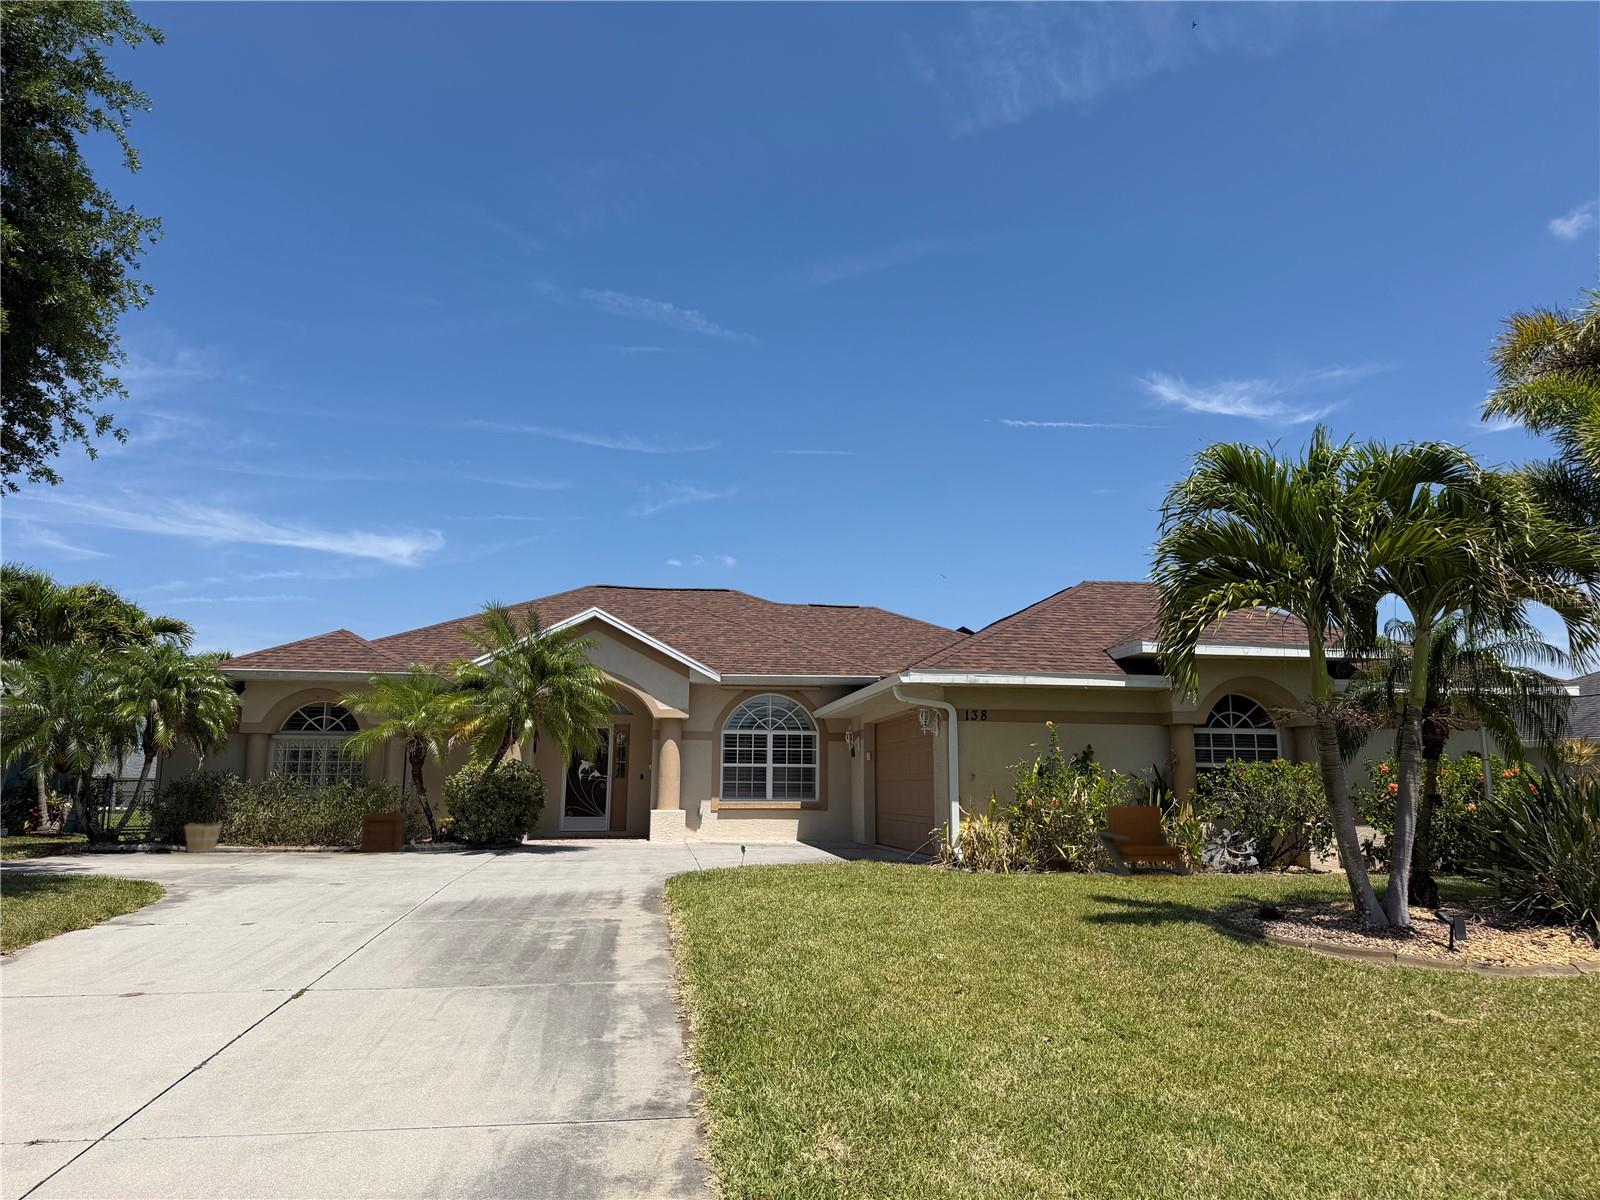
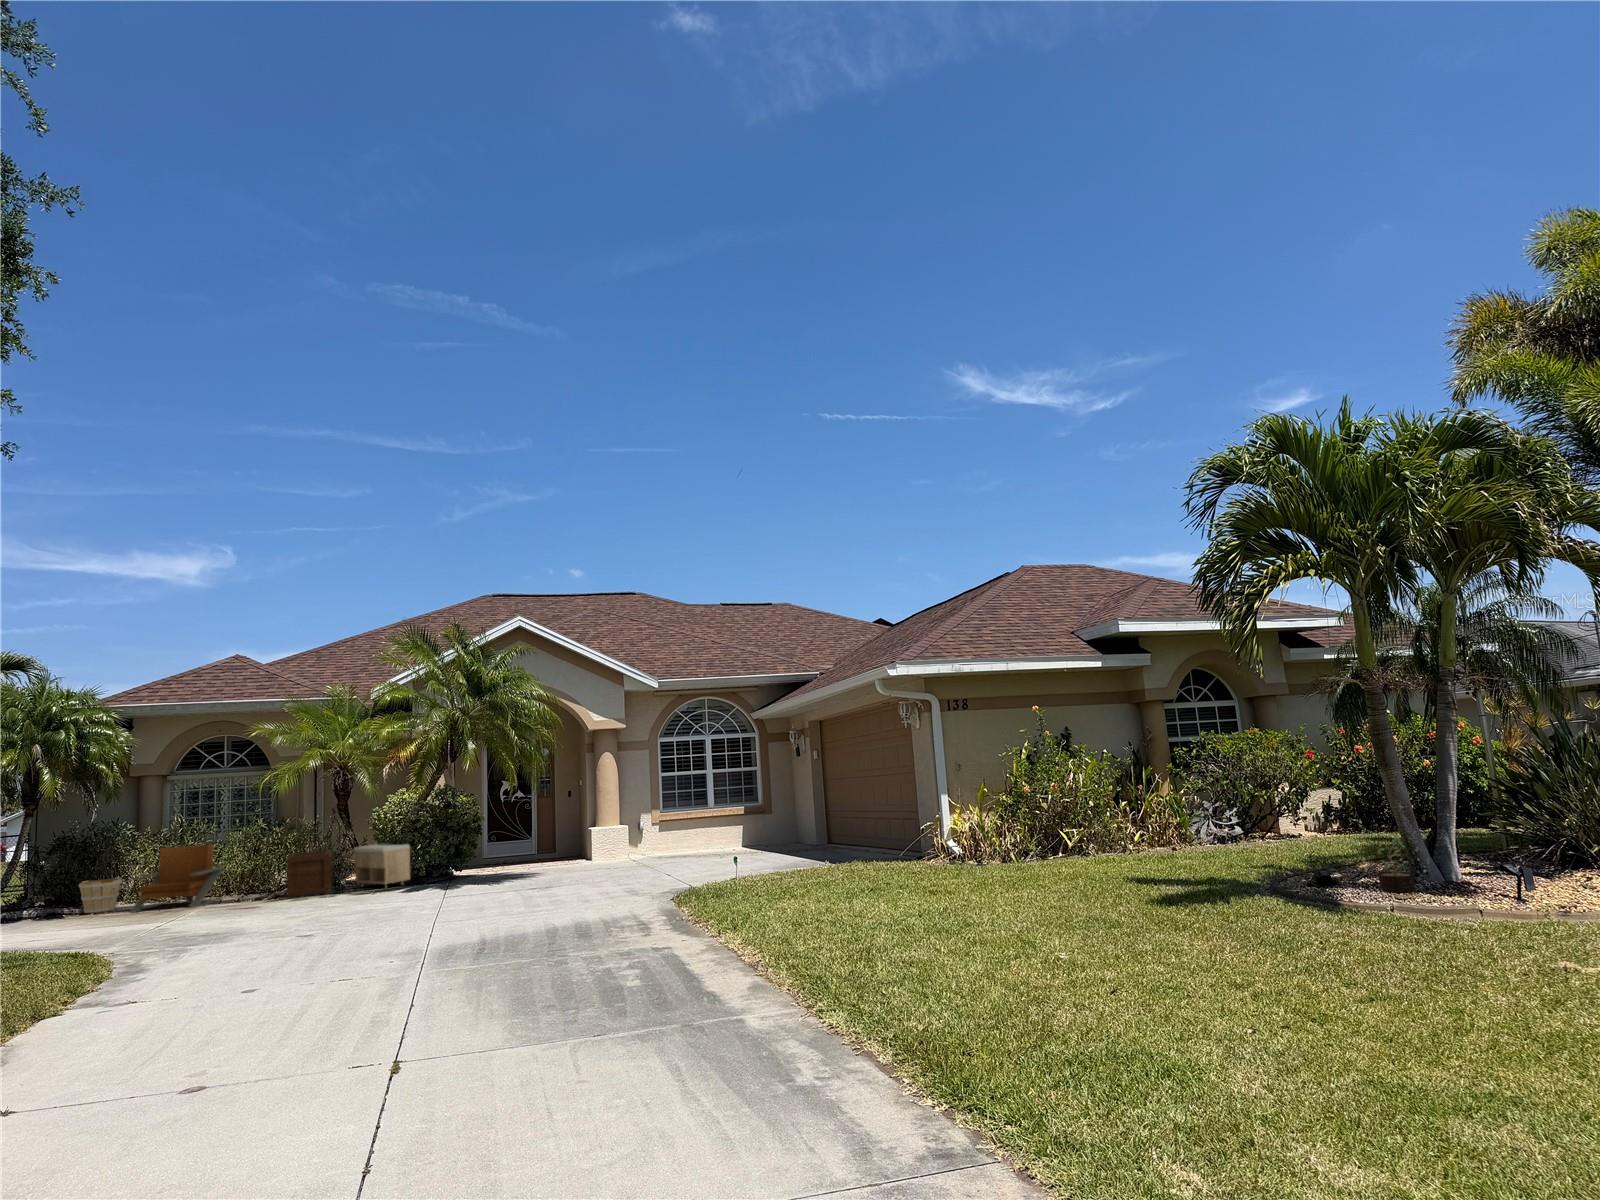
lounge chair: present [1097,806,1191,876] -> present [130,845,223,913]
storage bench: none [423,810,474,851] -> present [353,844,410,887]
decorative plant: present [1049,833,1071,871] -> present [1376,837,1415,893]

